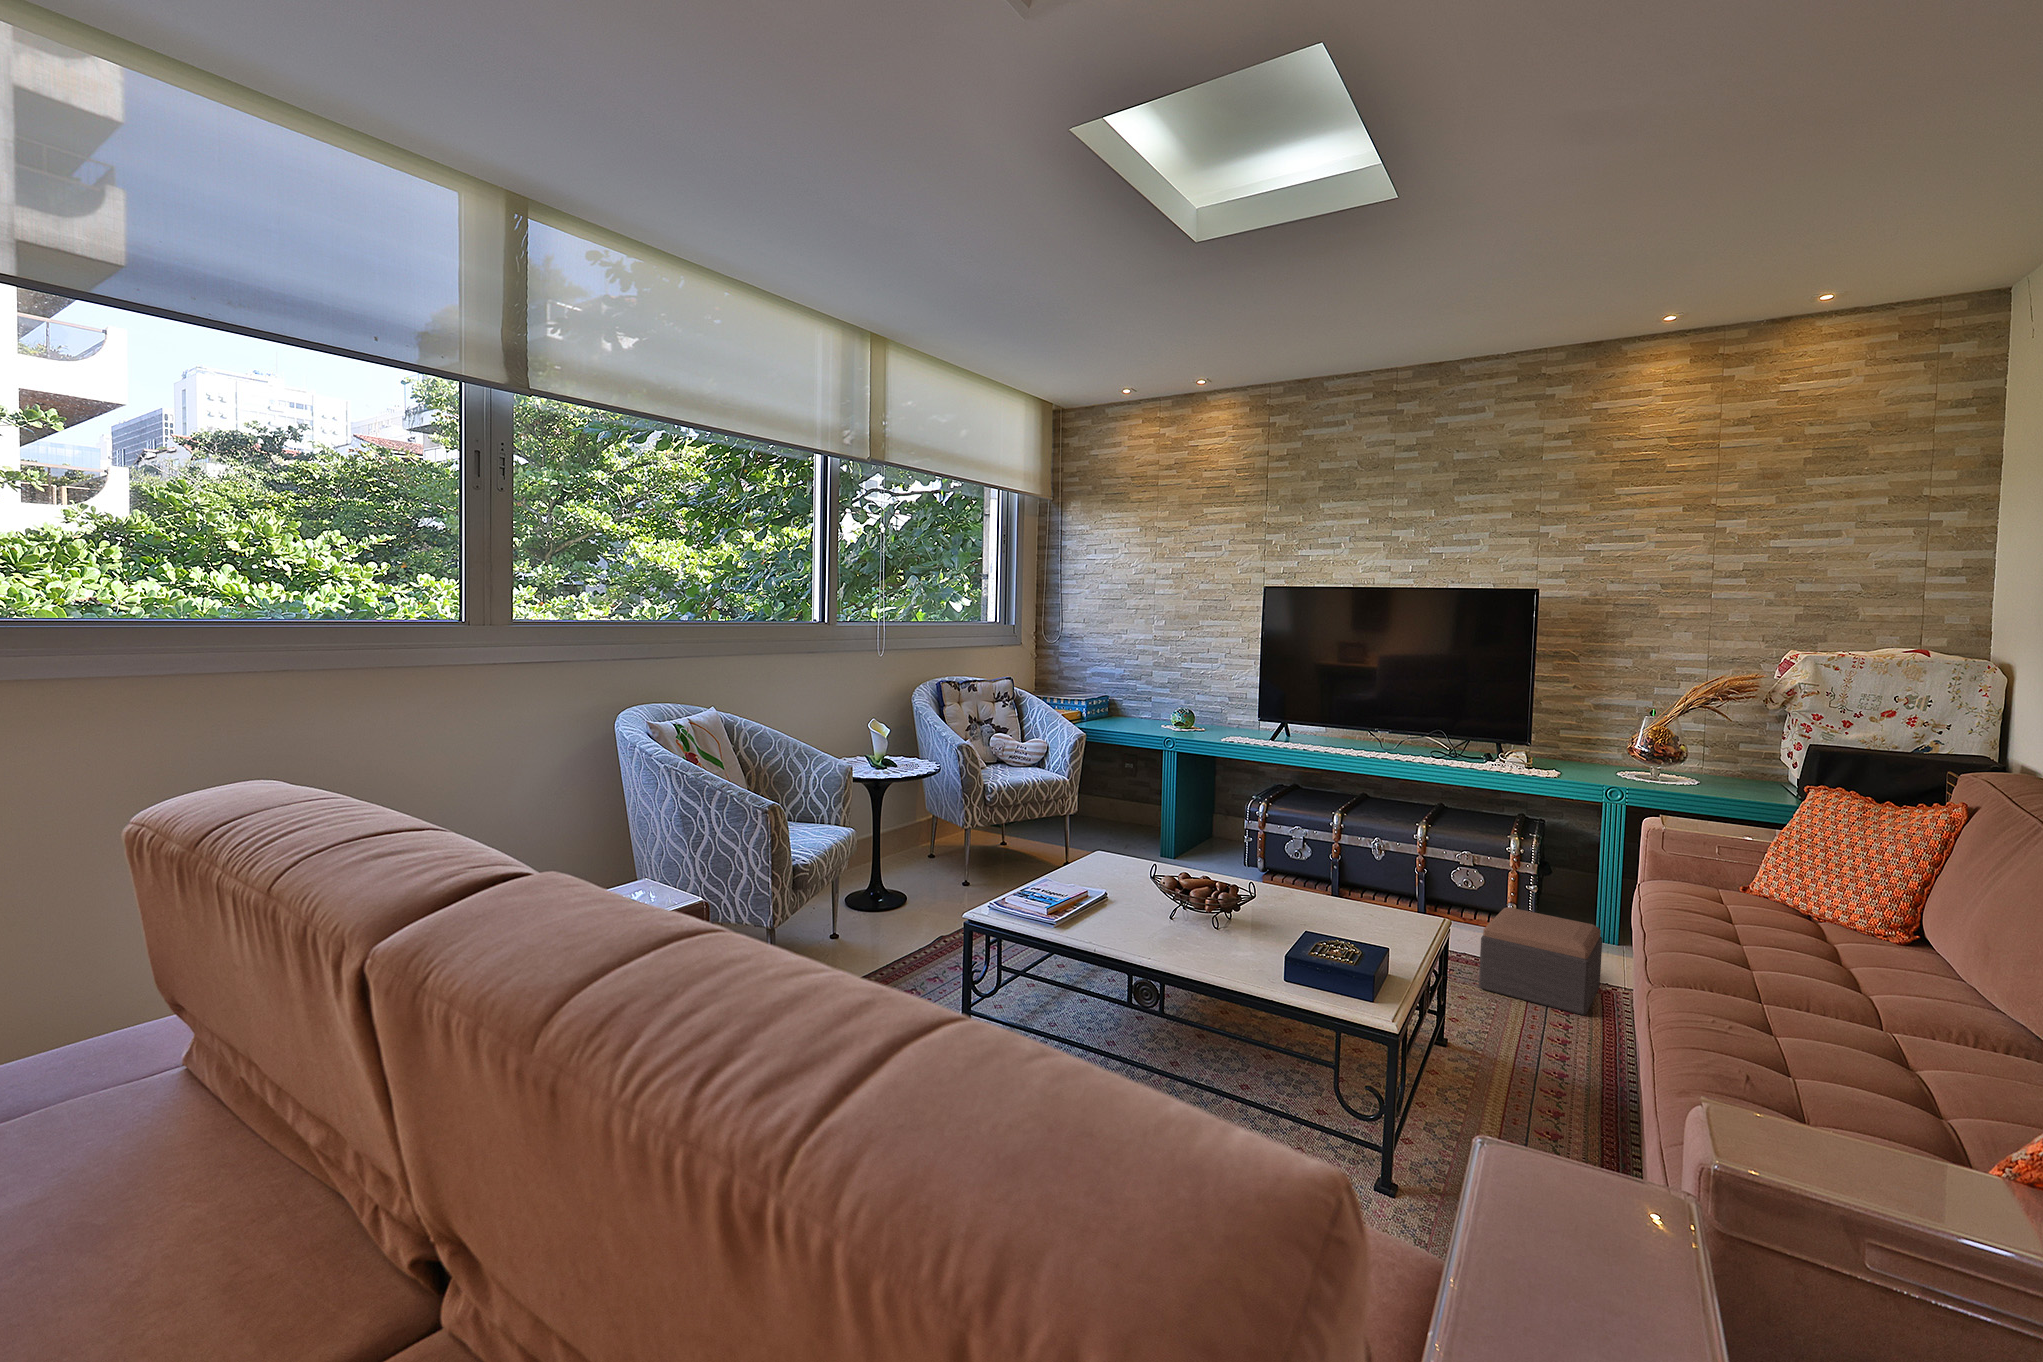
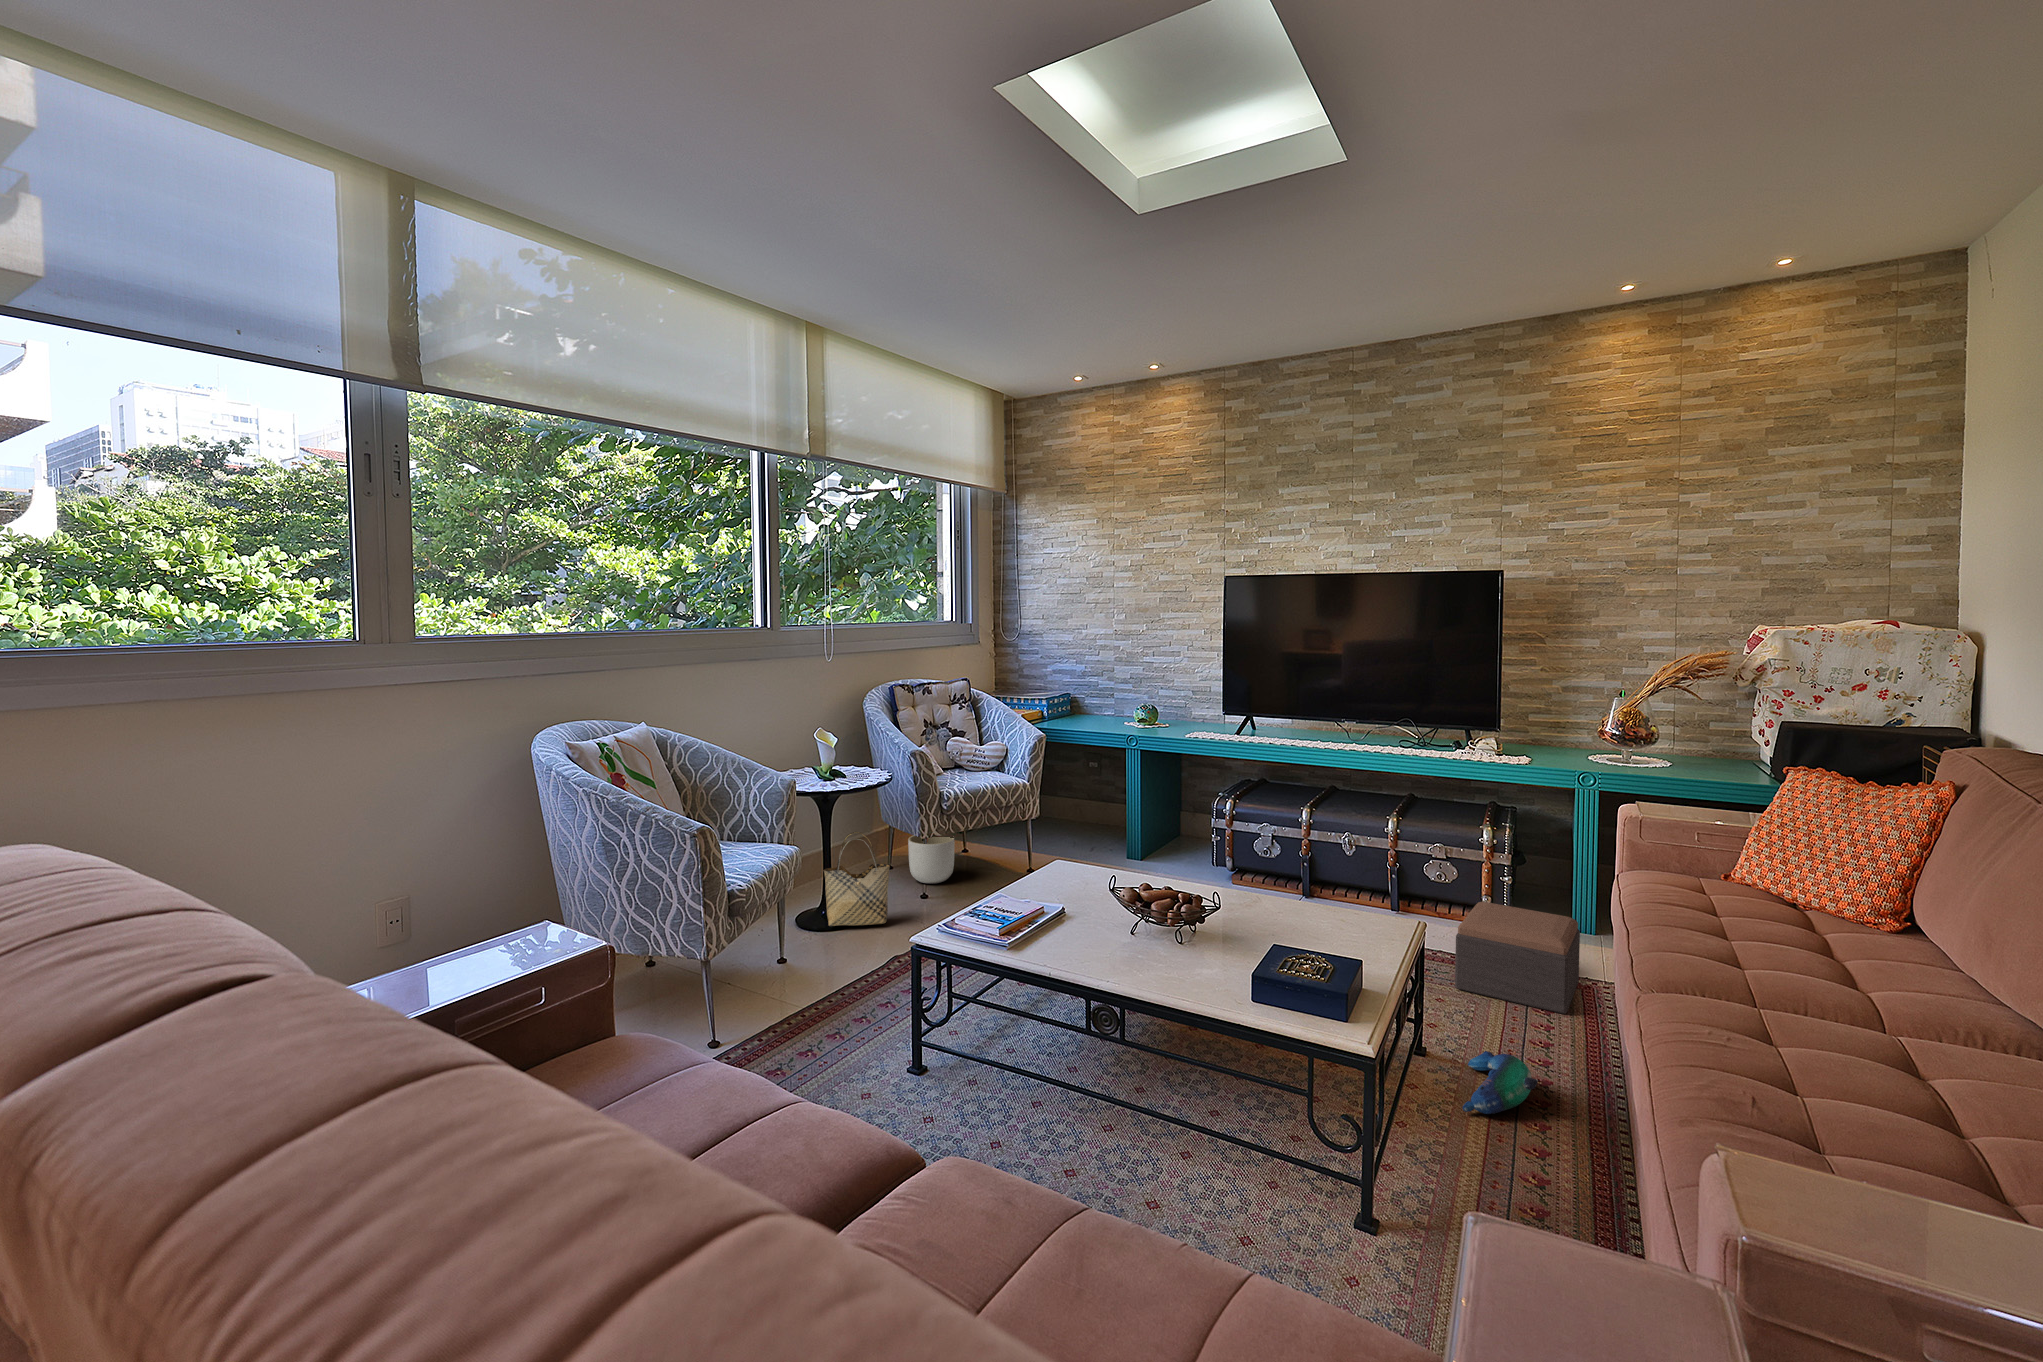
woven basket: none [873,819,936,908] -> present [823,832,890,926]
planter: none [951,824,995,873] -> present [908,835,954,884]
plush toy: none [1481,1043,1554,1100] -> present [1463,1051,1538,1114]

